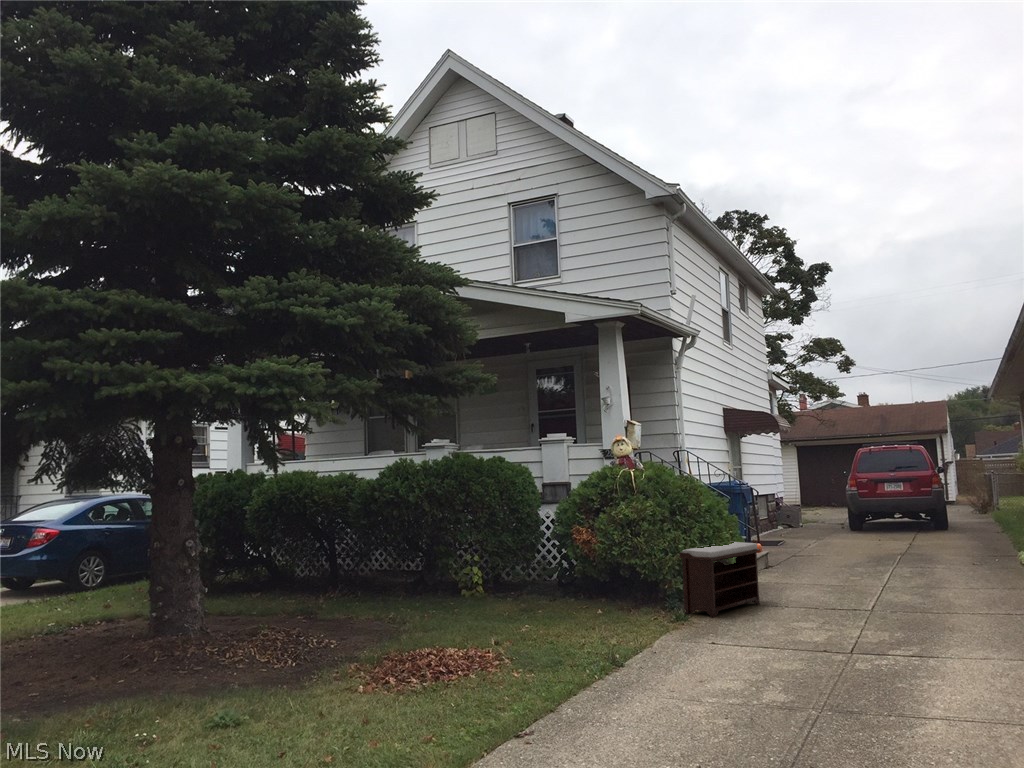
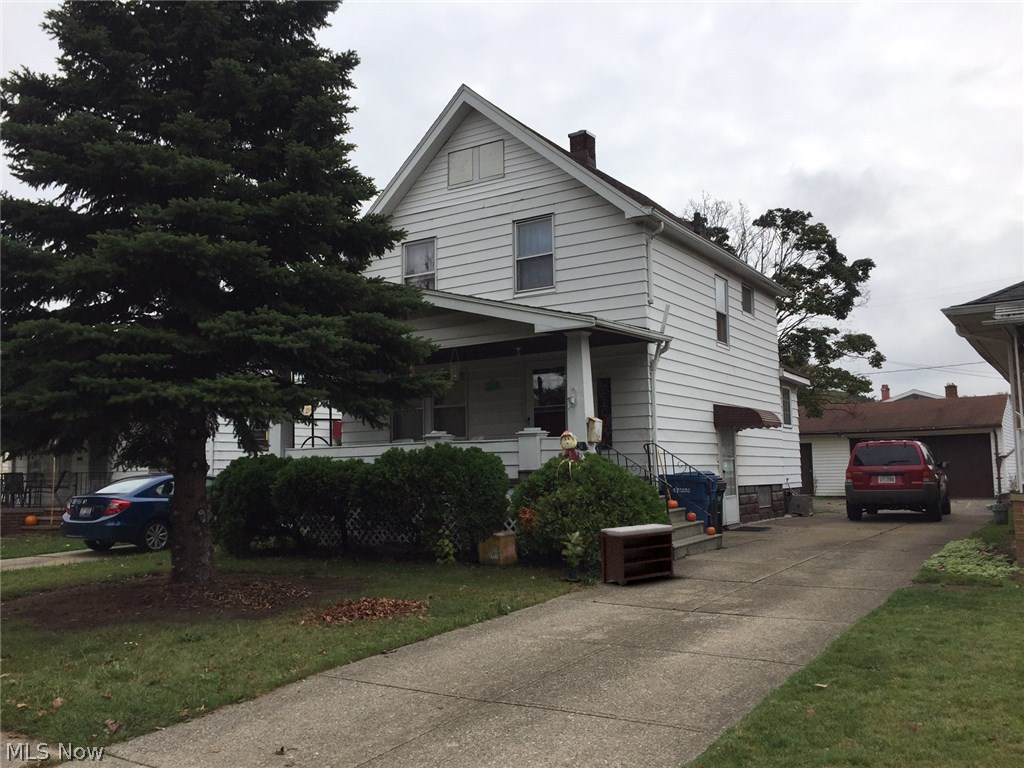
cardboard box: none [511,553,560,596] -> present [479,530,518,566]
potted plant: none [630,553,661,613] -> present [562,532,585,581]

